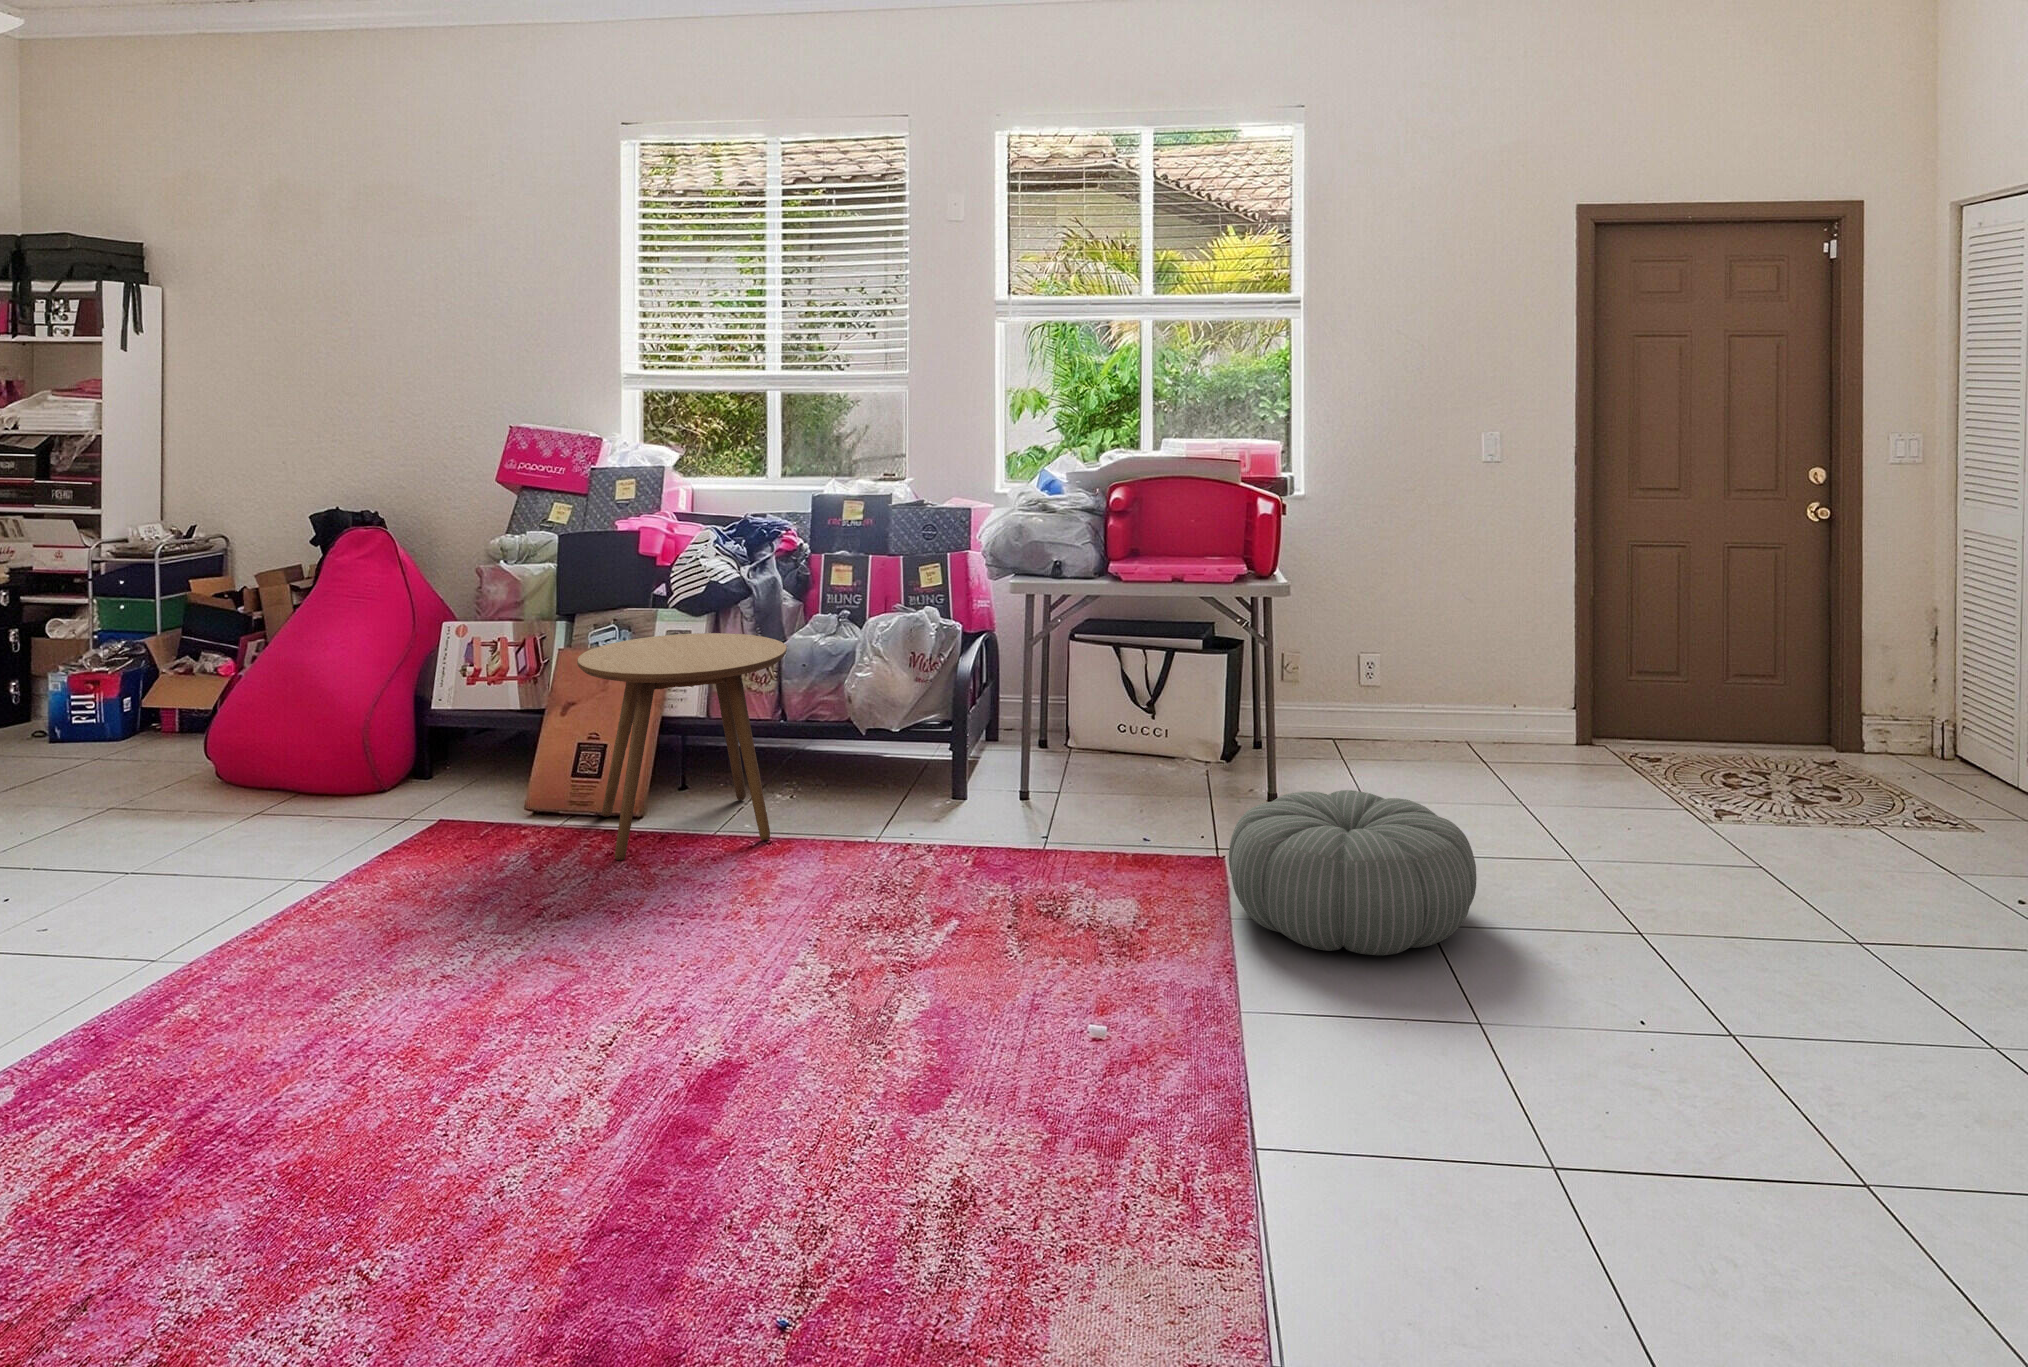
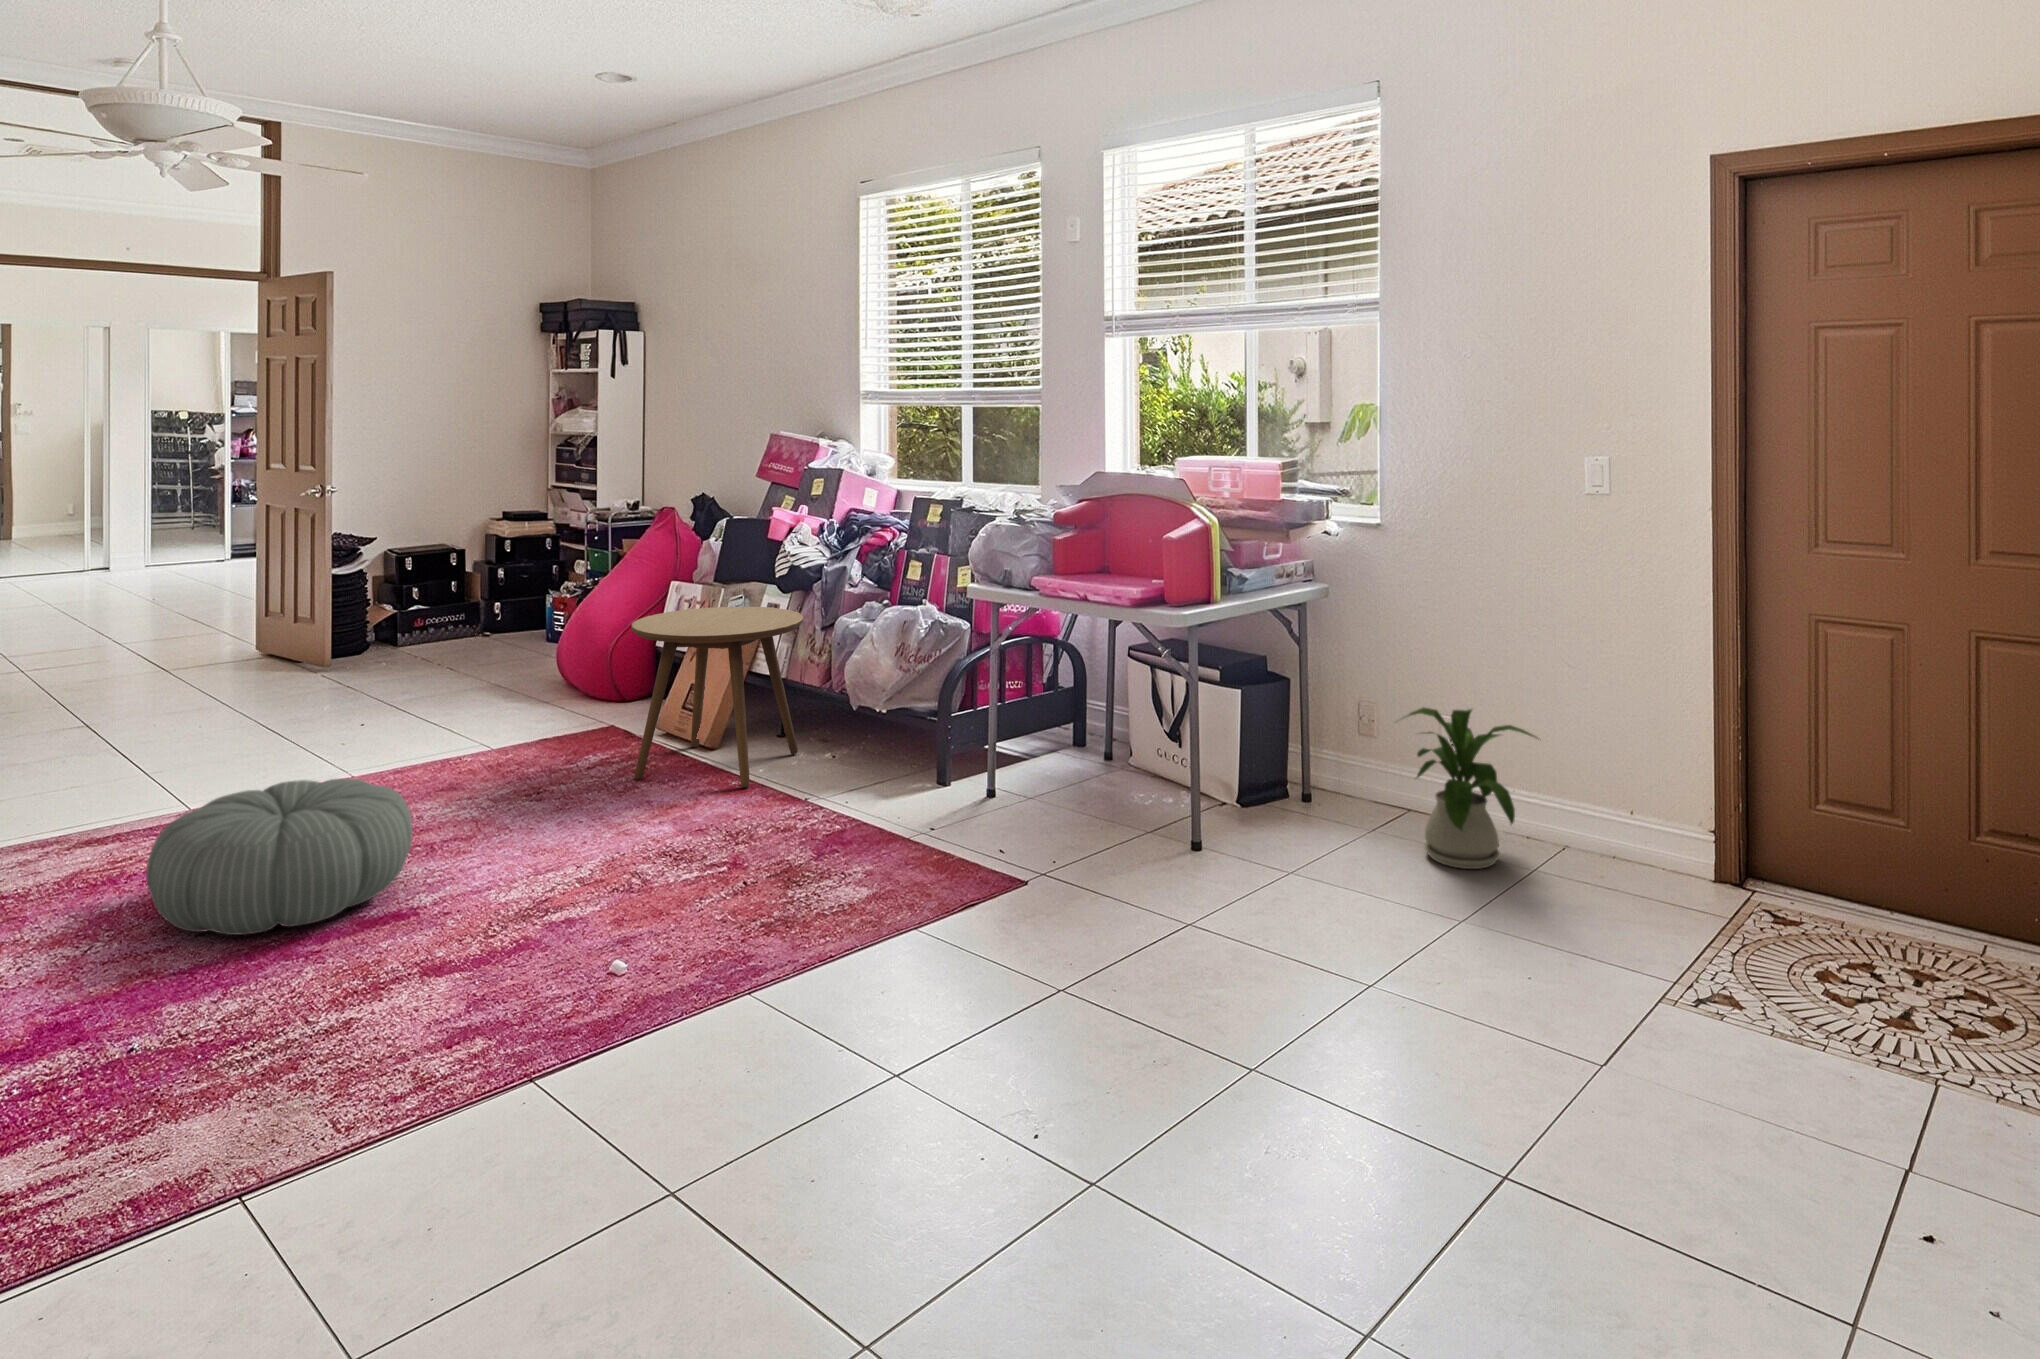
house plant: none [1363,638,1496,771] -> present [1405,708,1537,869]
pouf: present [1229,790,1476,955] -> present [146,779,412,935]

